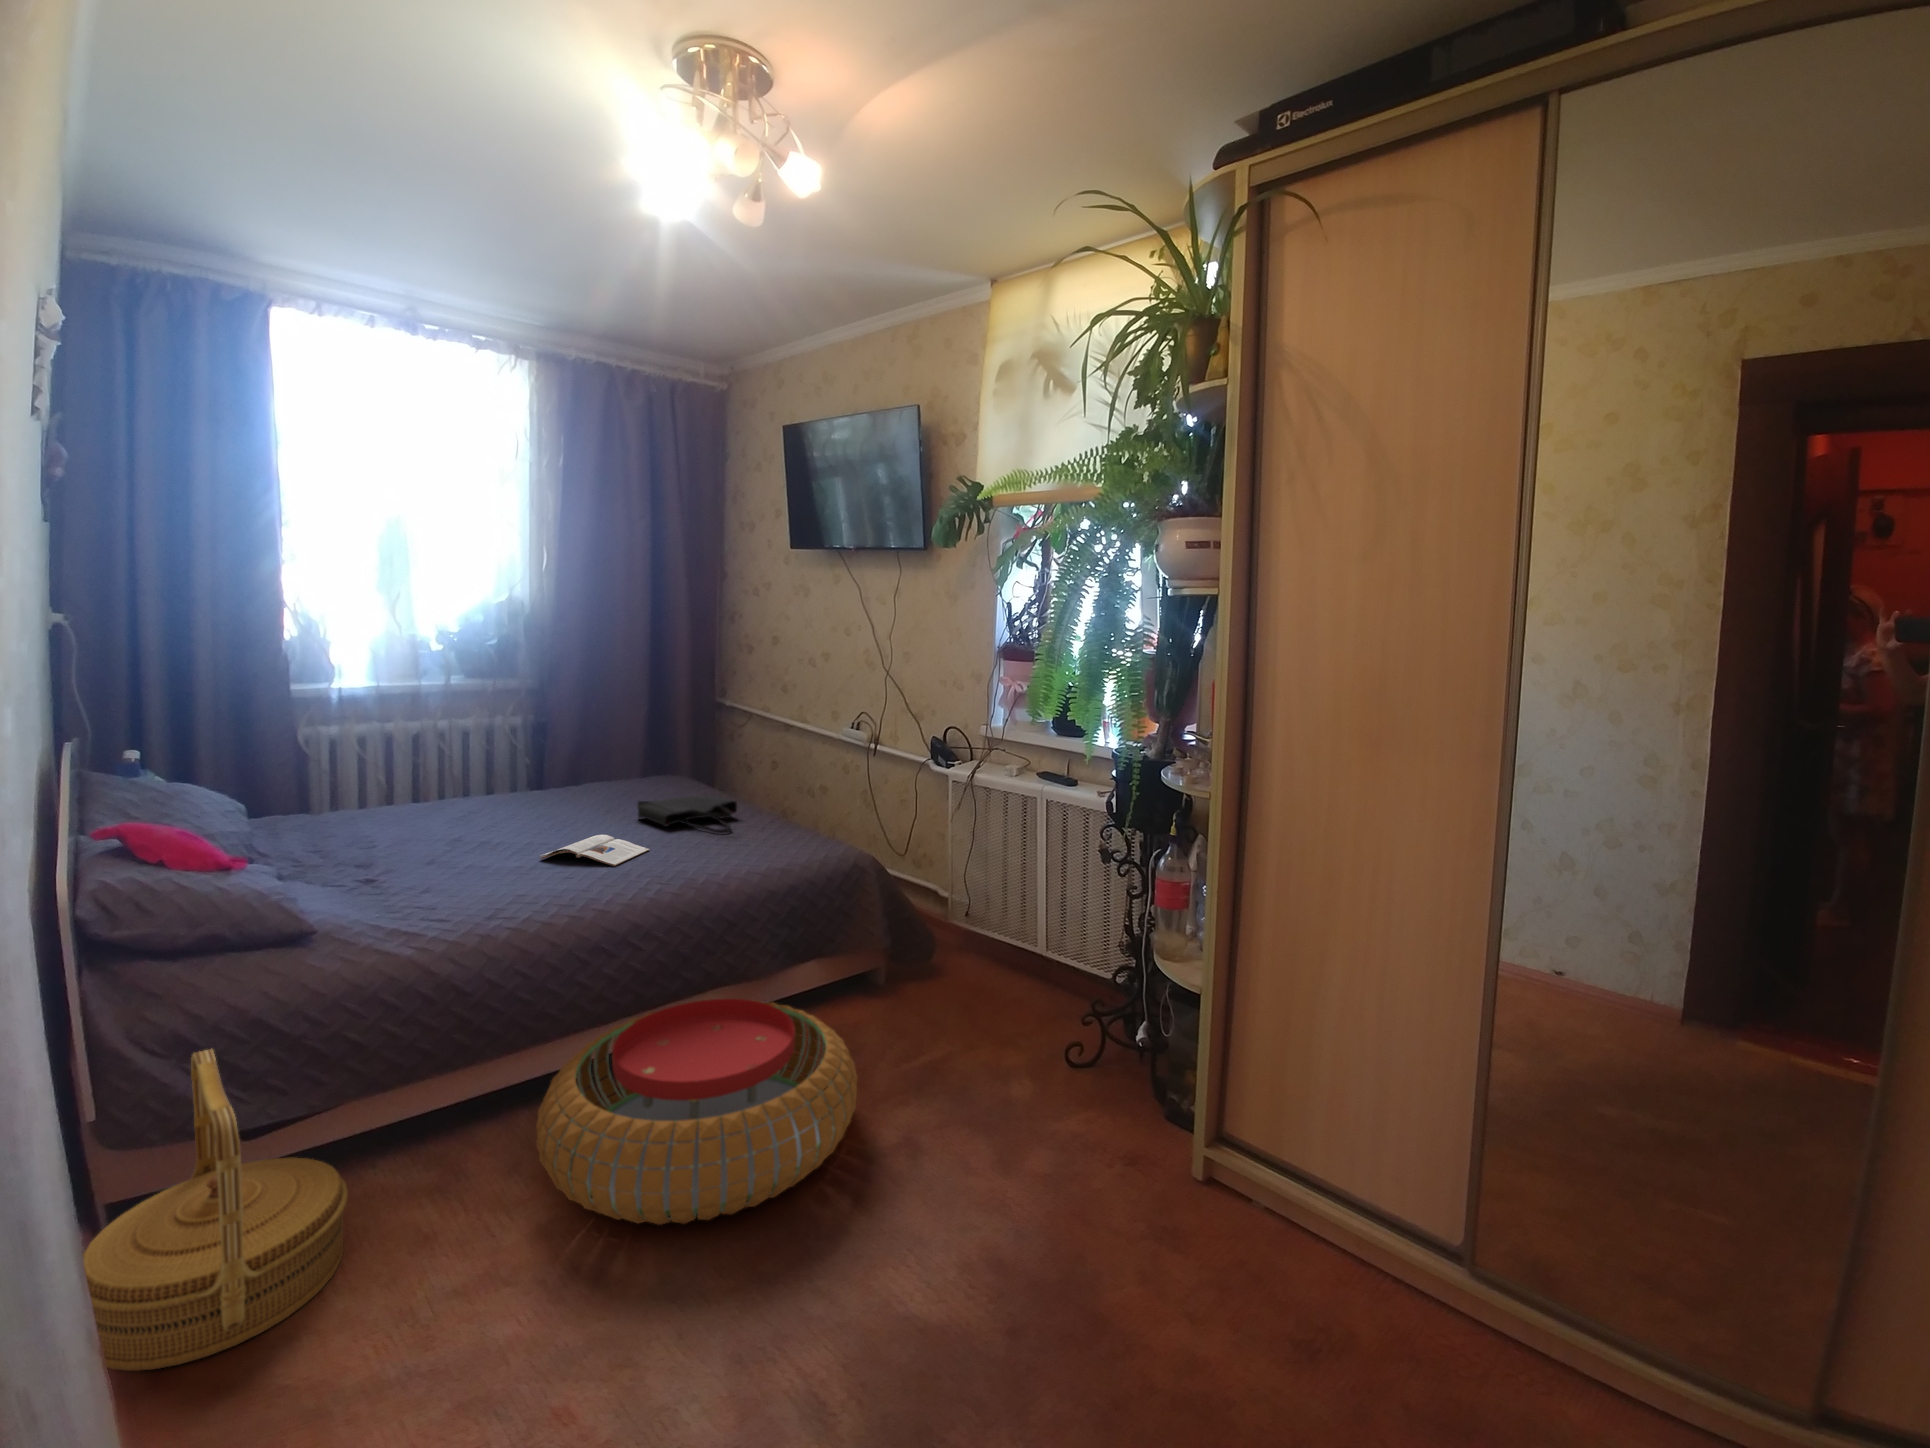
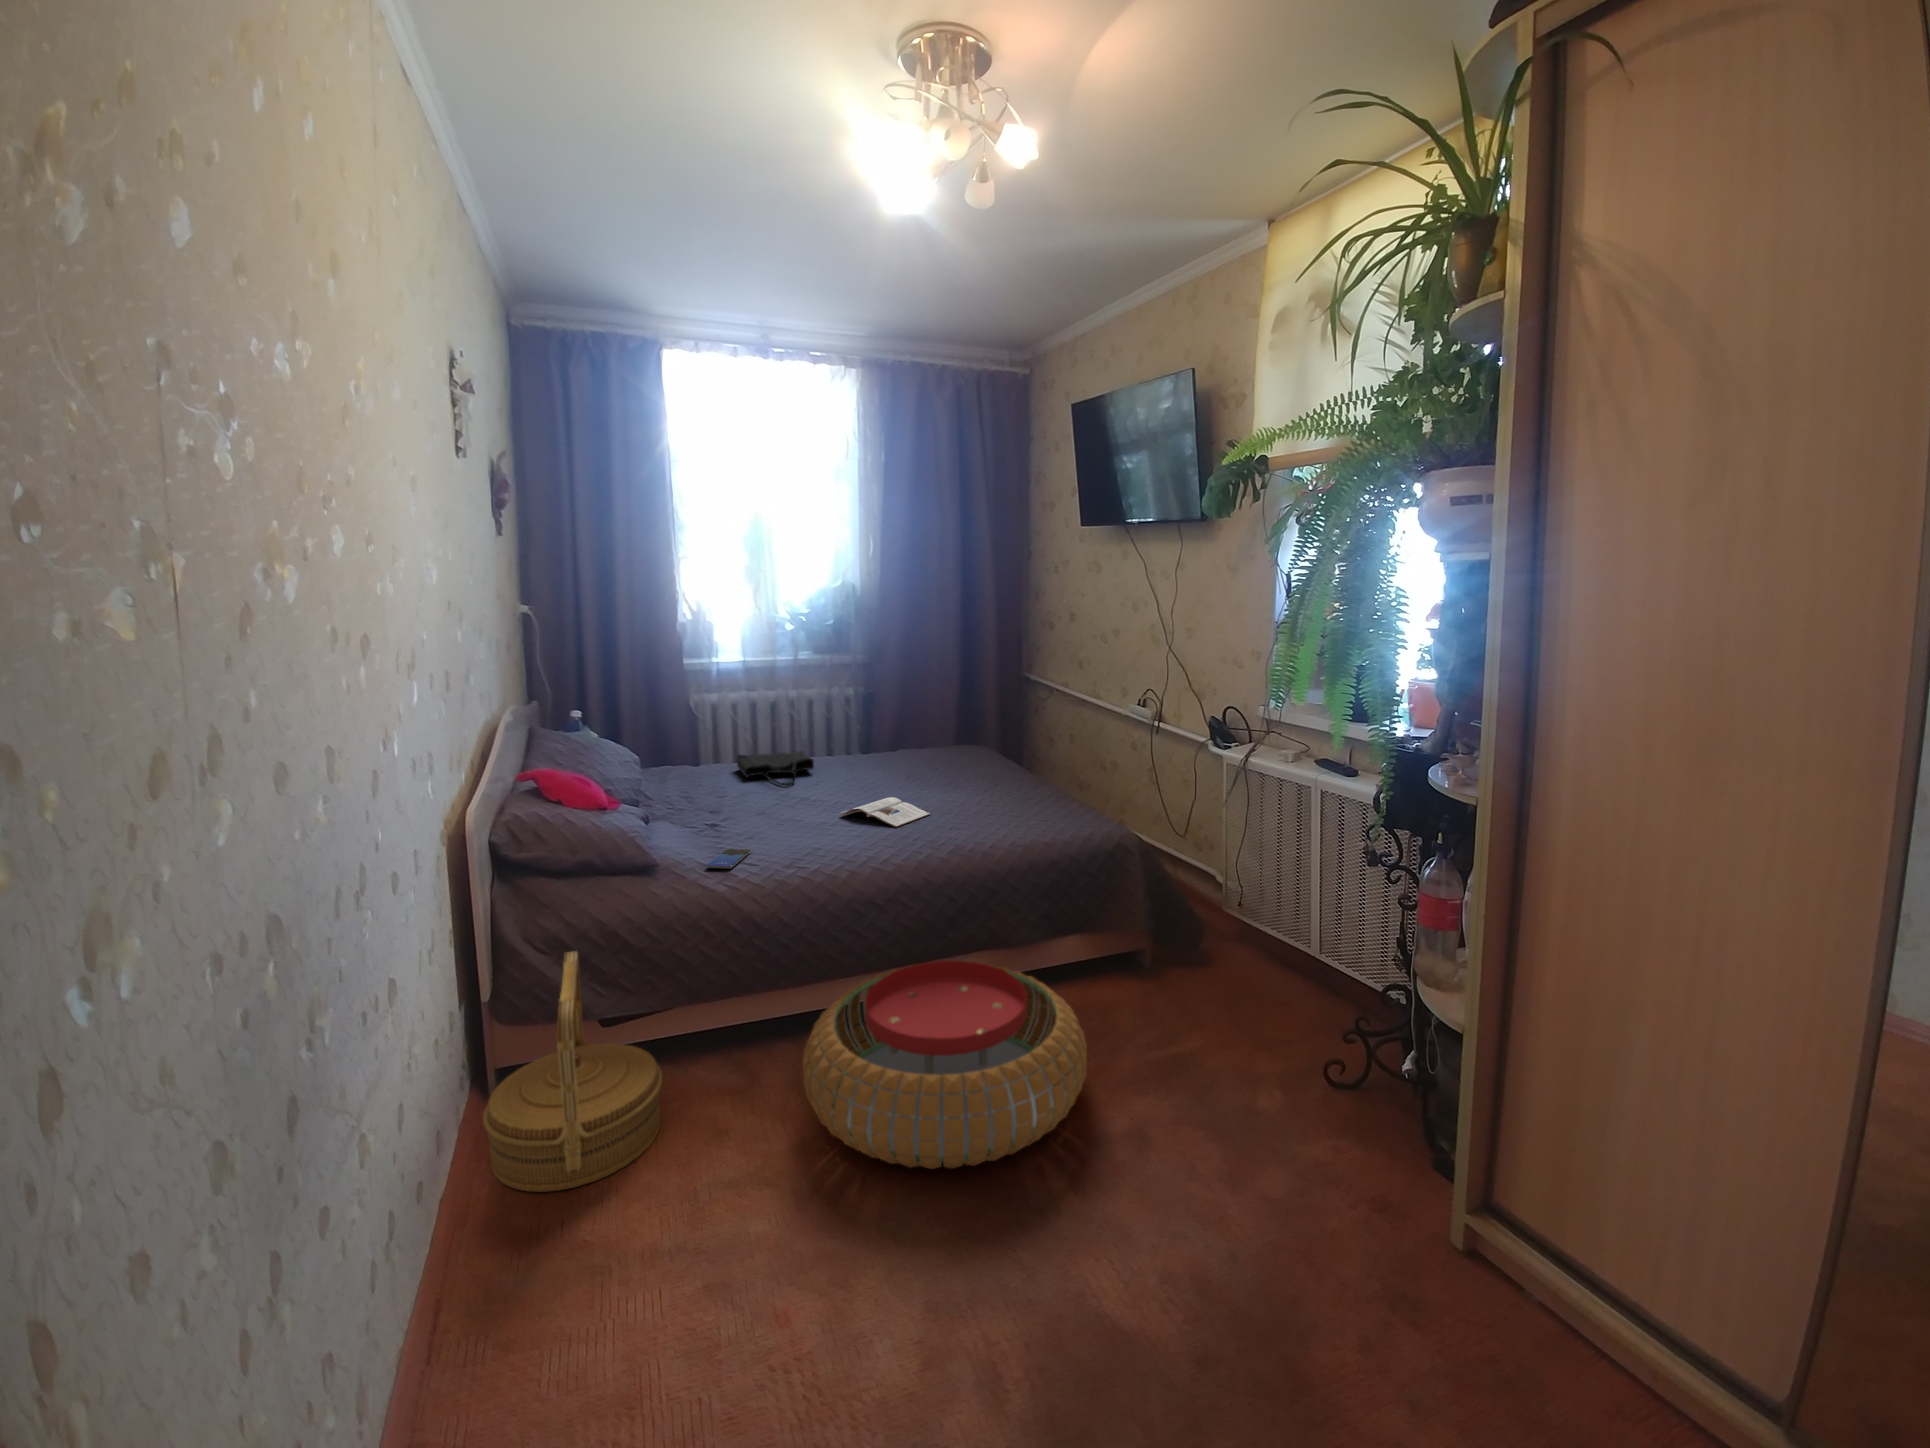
tote bag: present [638,794,737,834] -> present [737,751,814,786]
smartphone: none [384,904,438,930] -> present [706,849,751,869]

